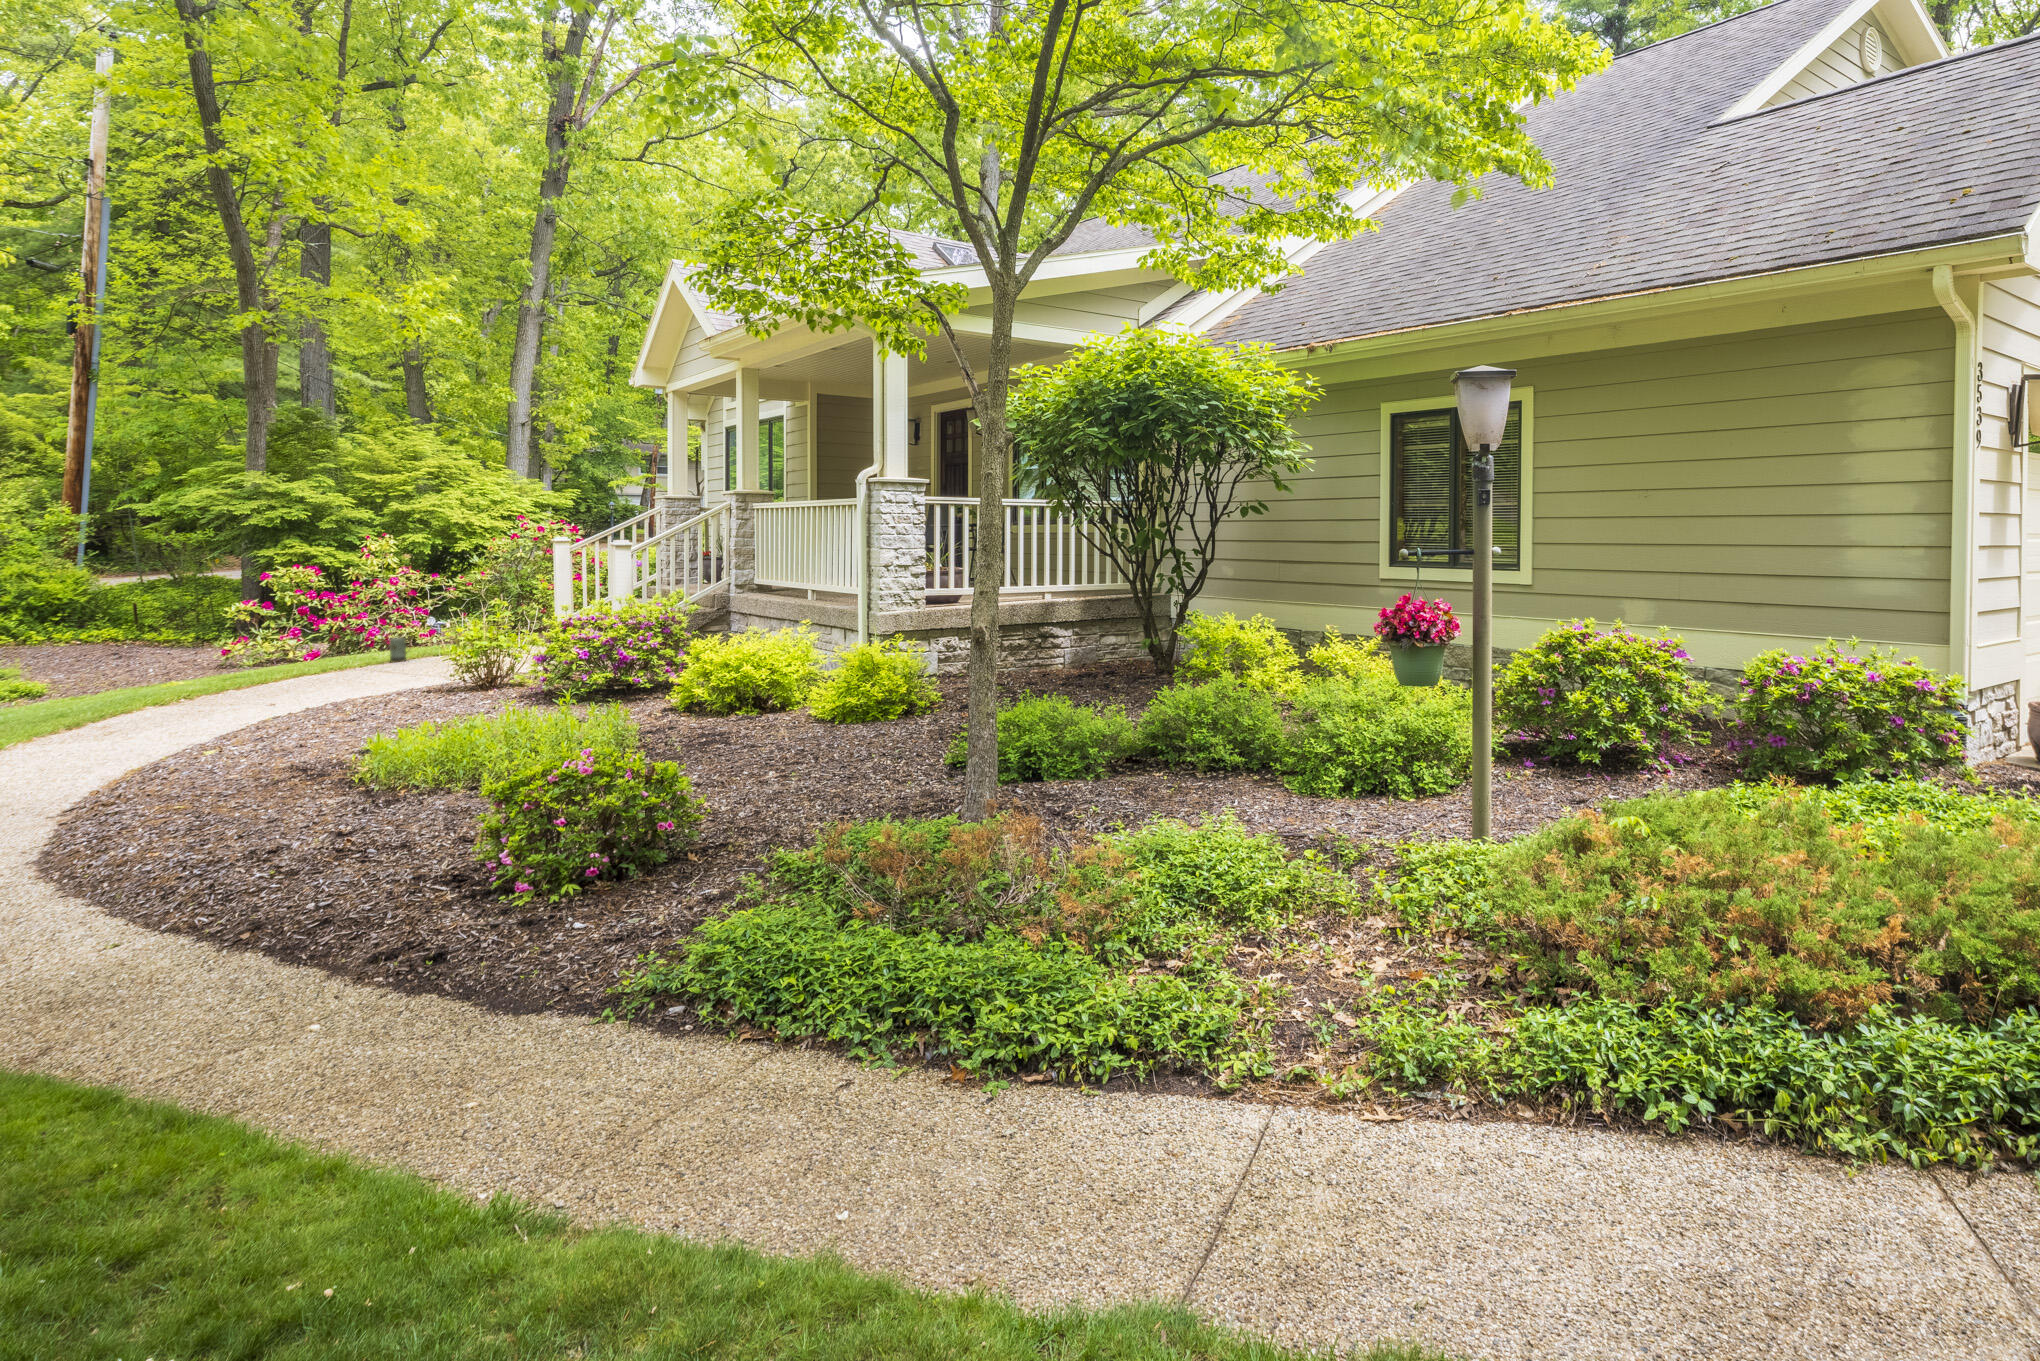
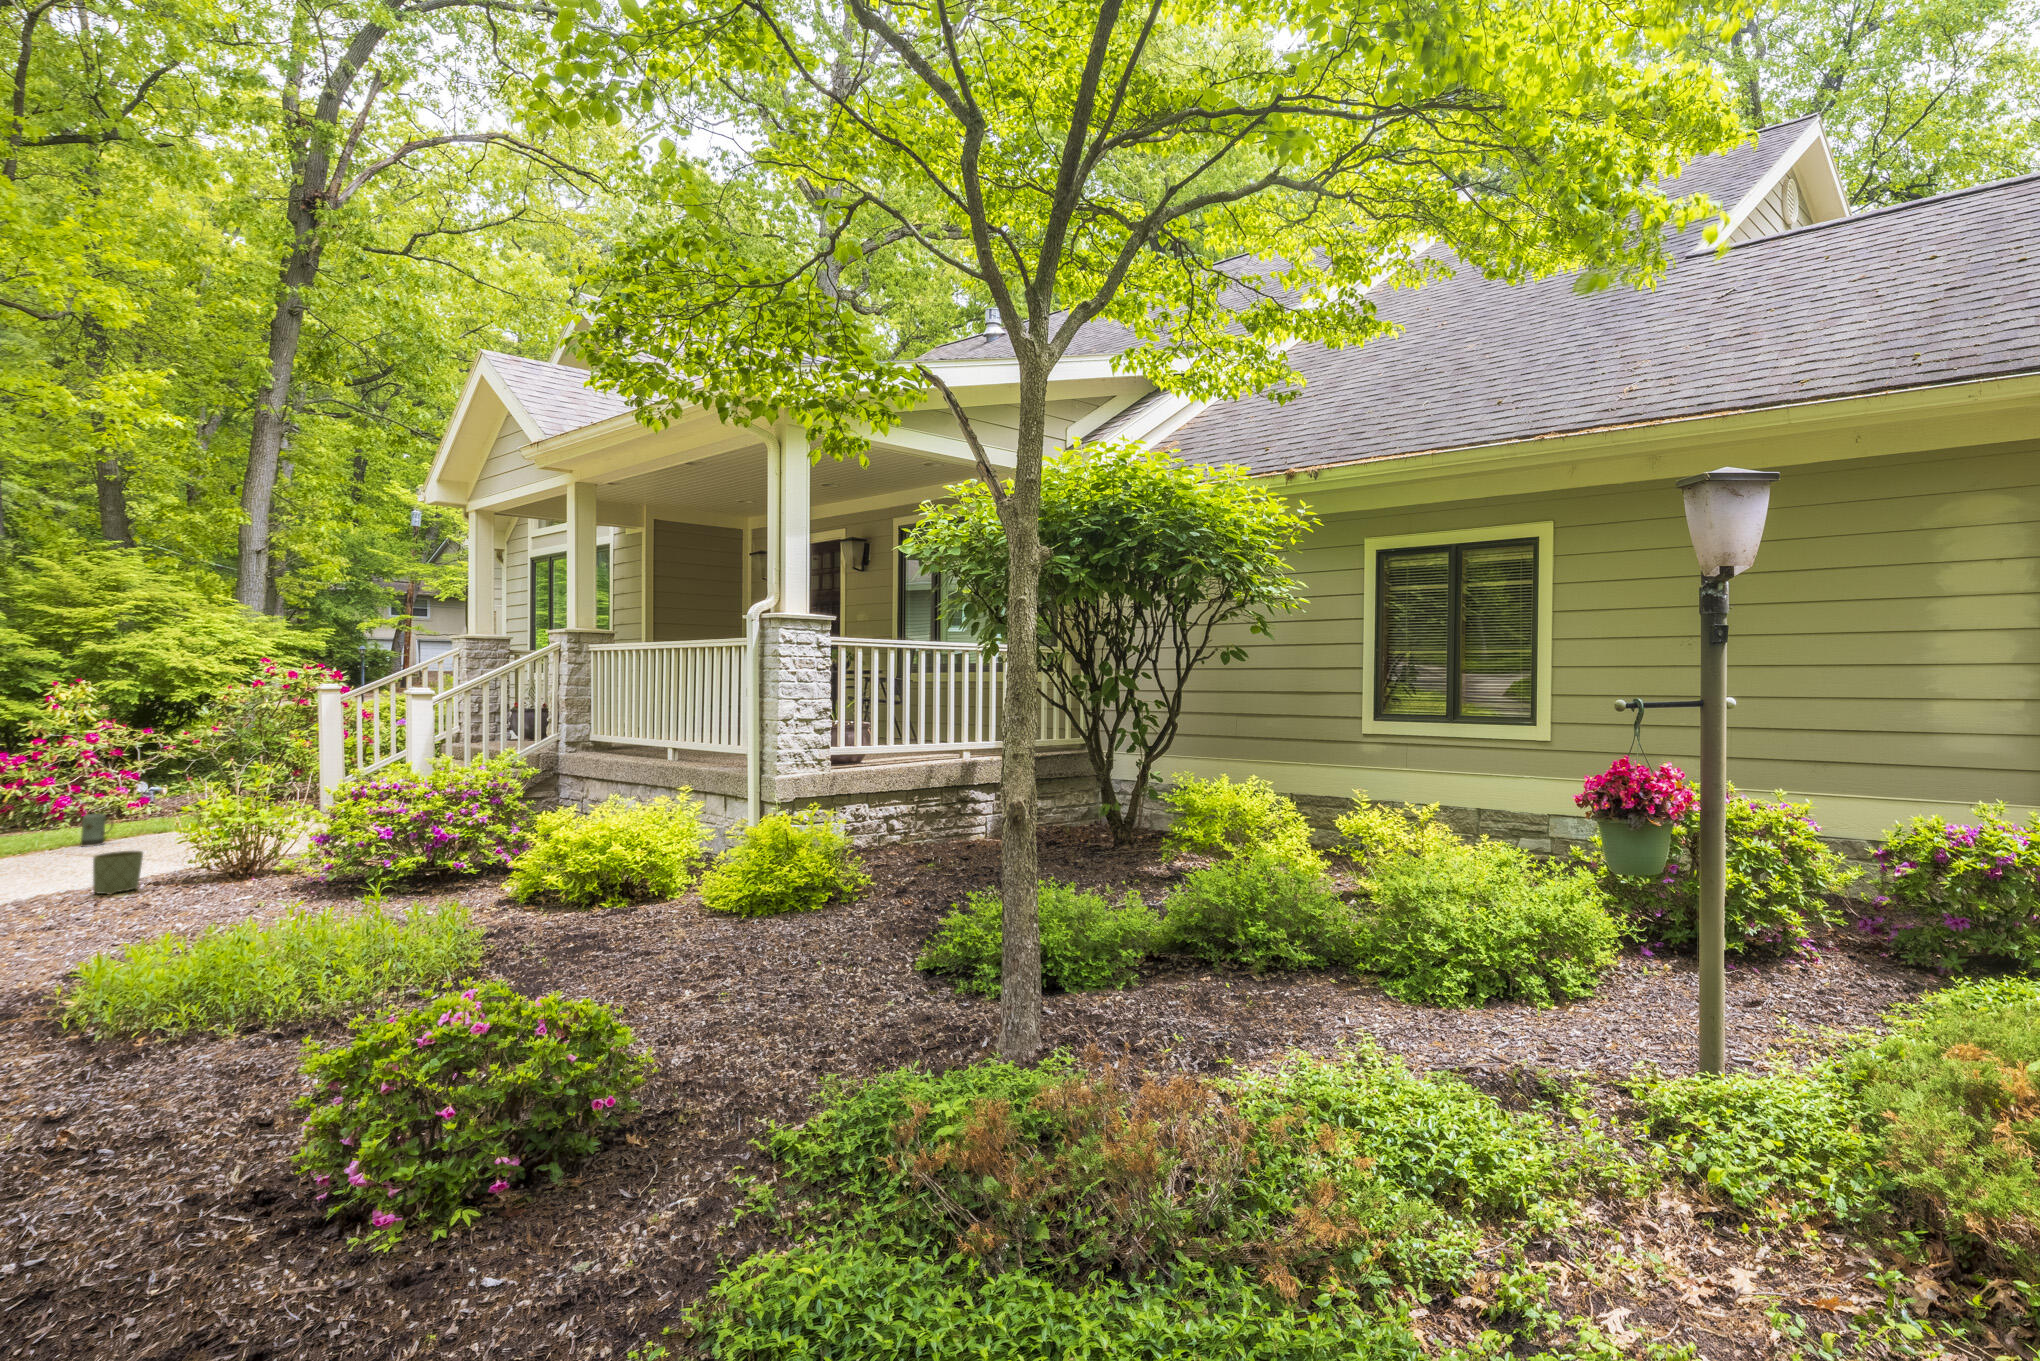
planter: none [389,663,423,695] -> present [93,851,143,894]

